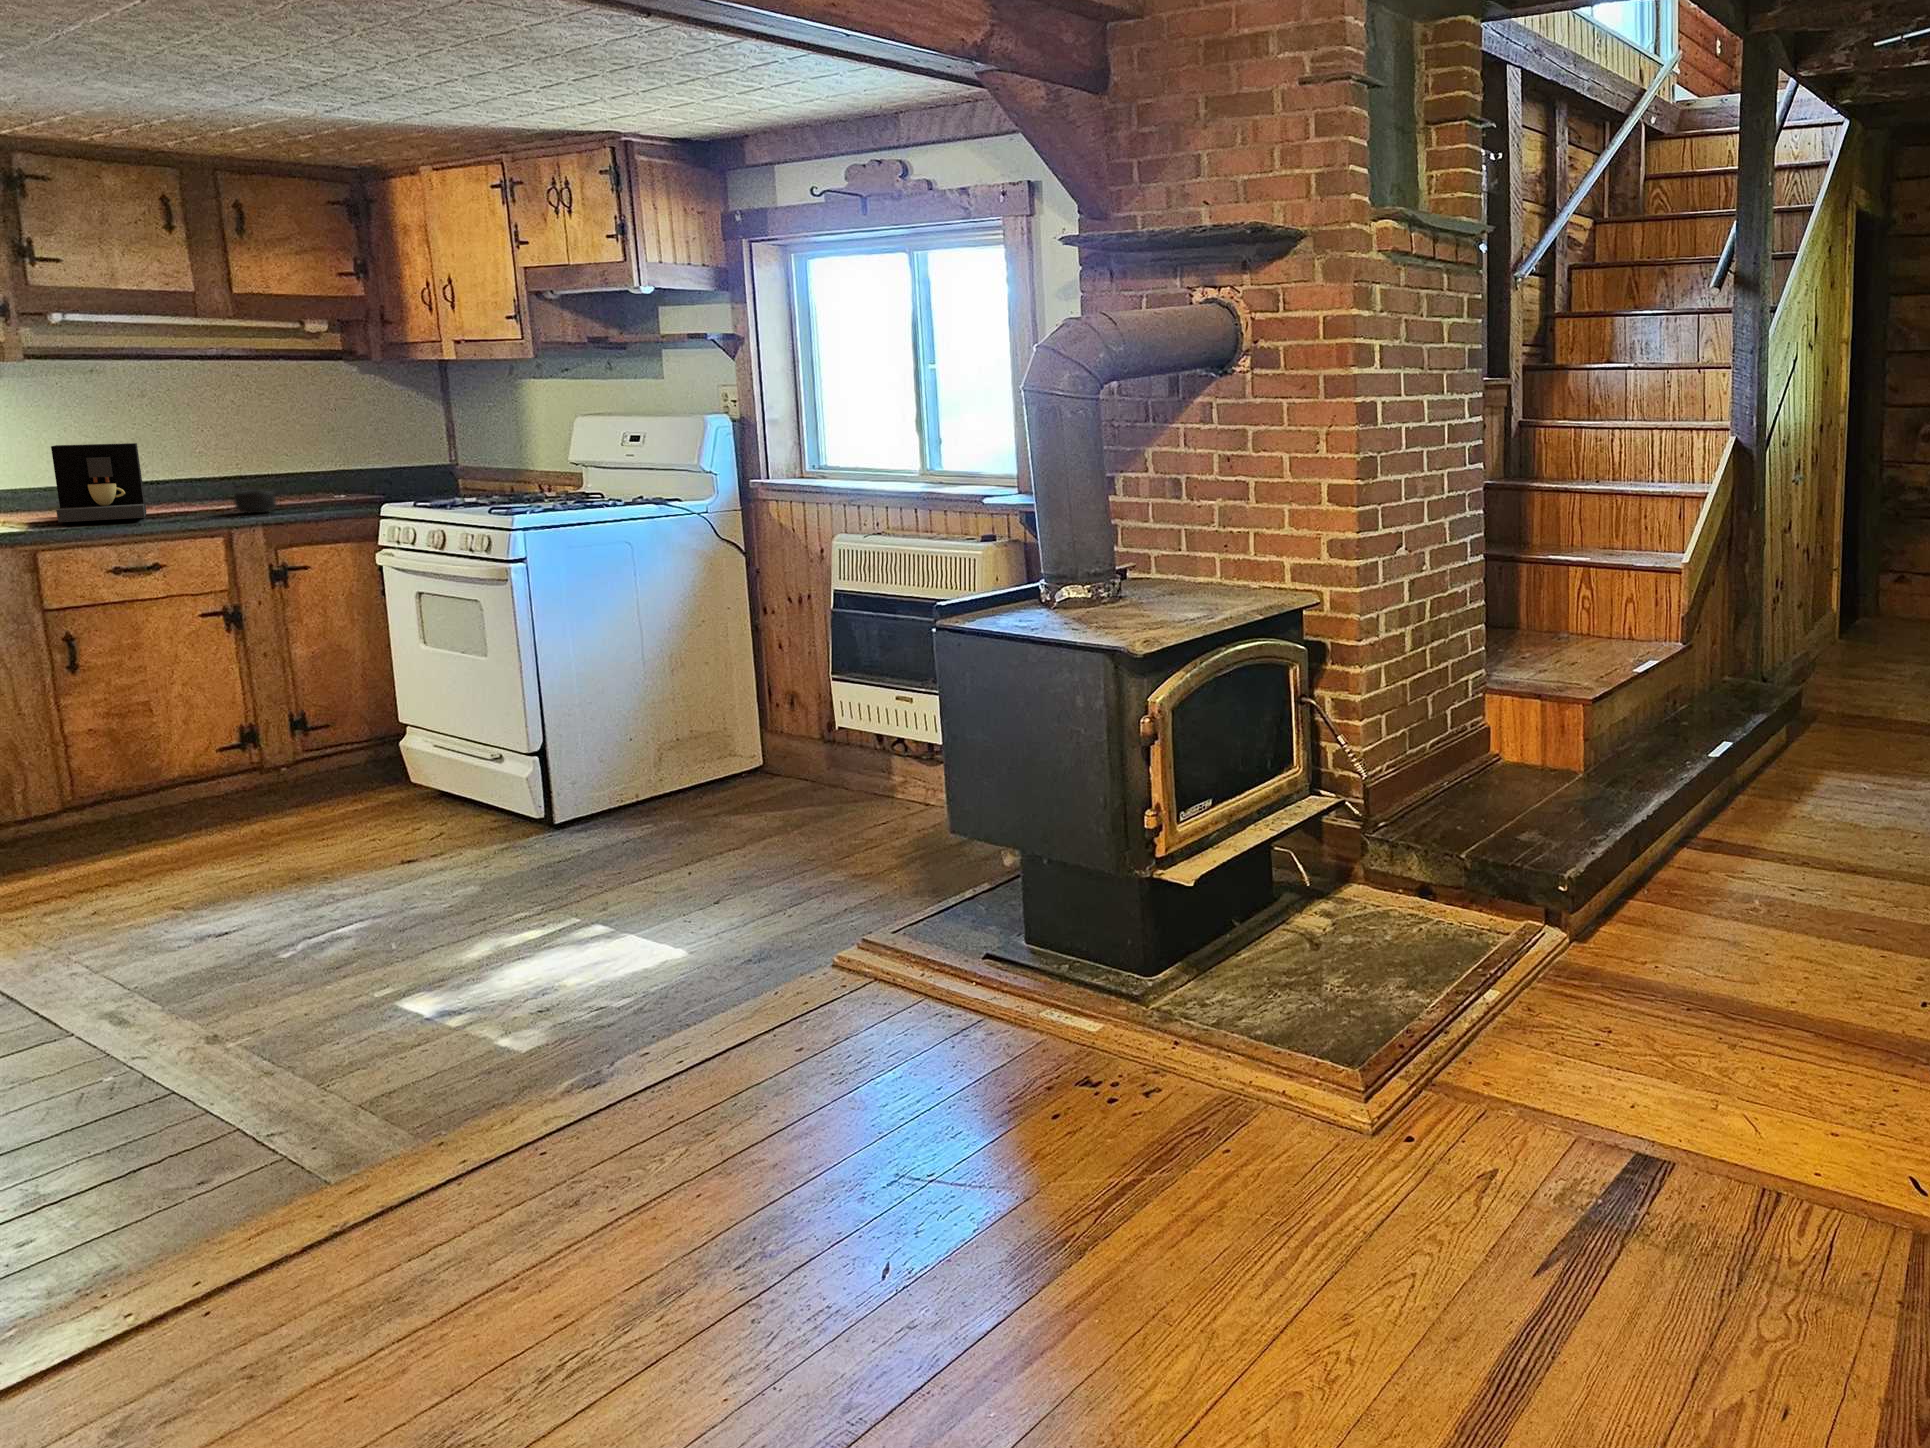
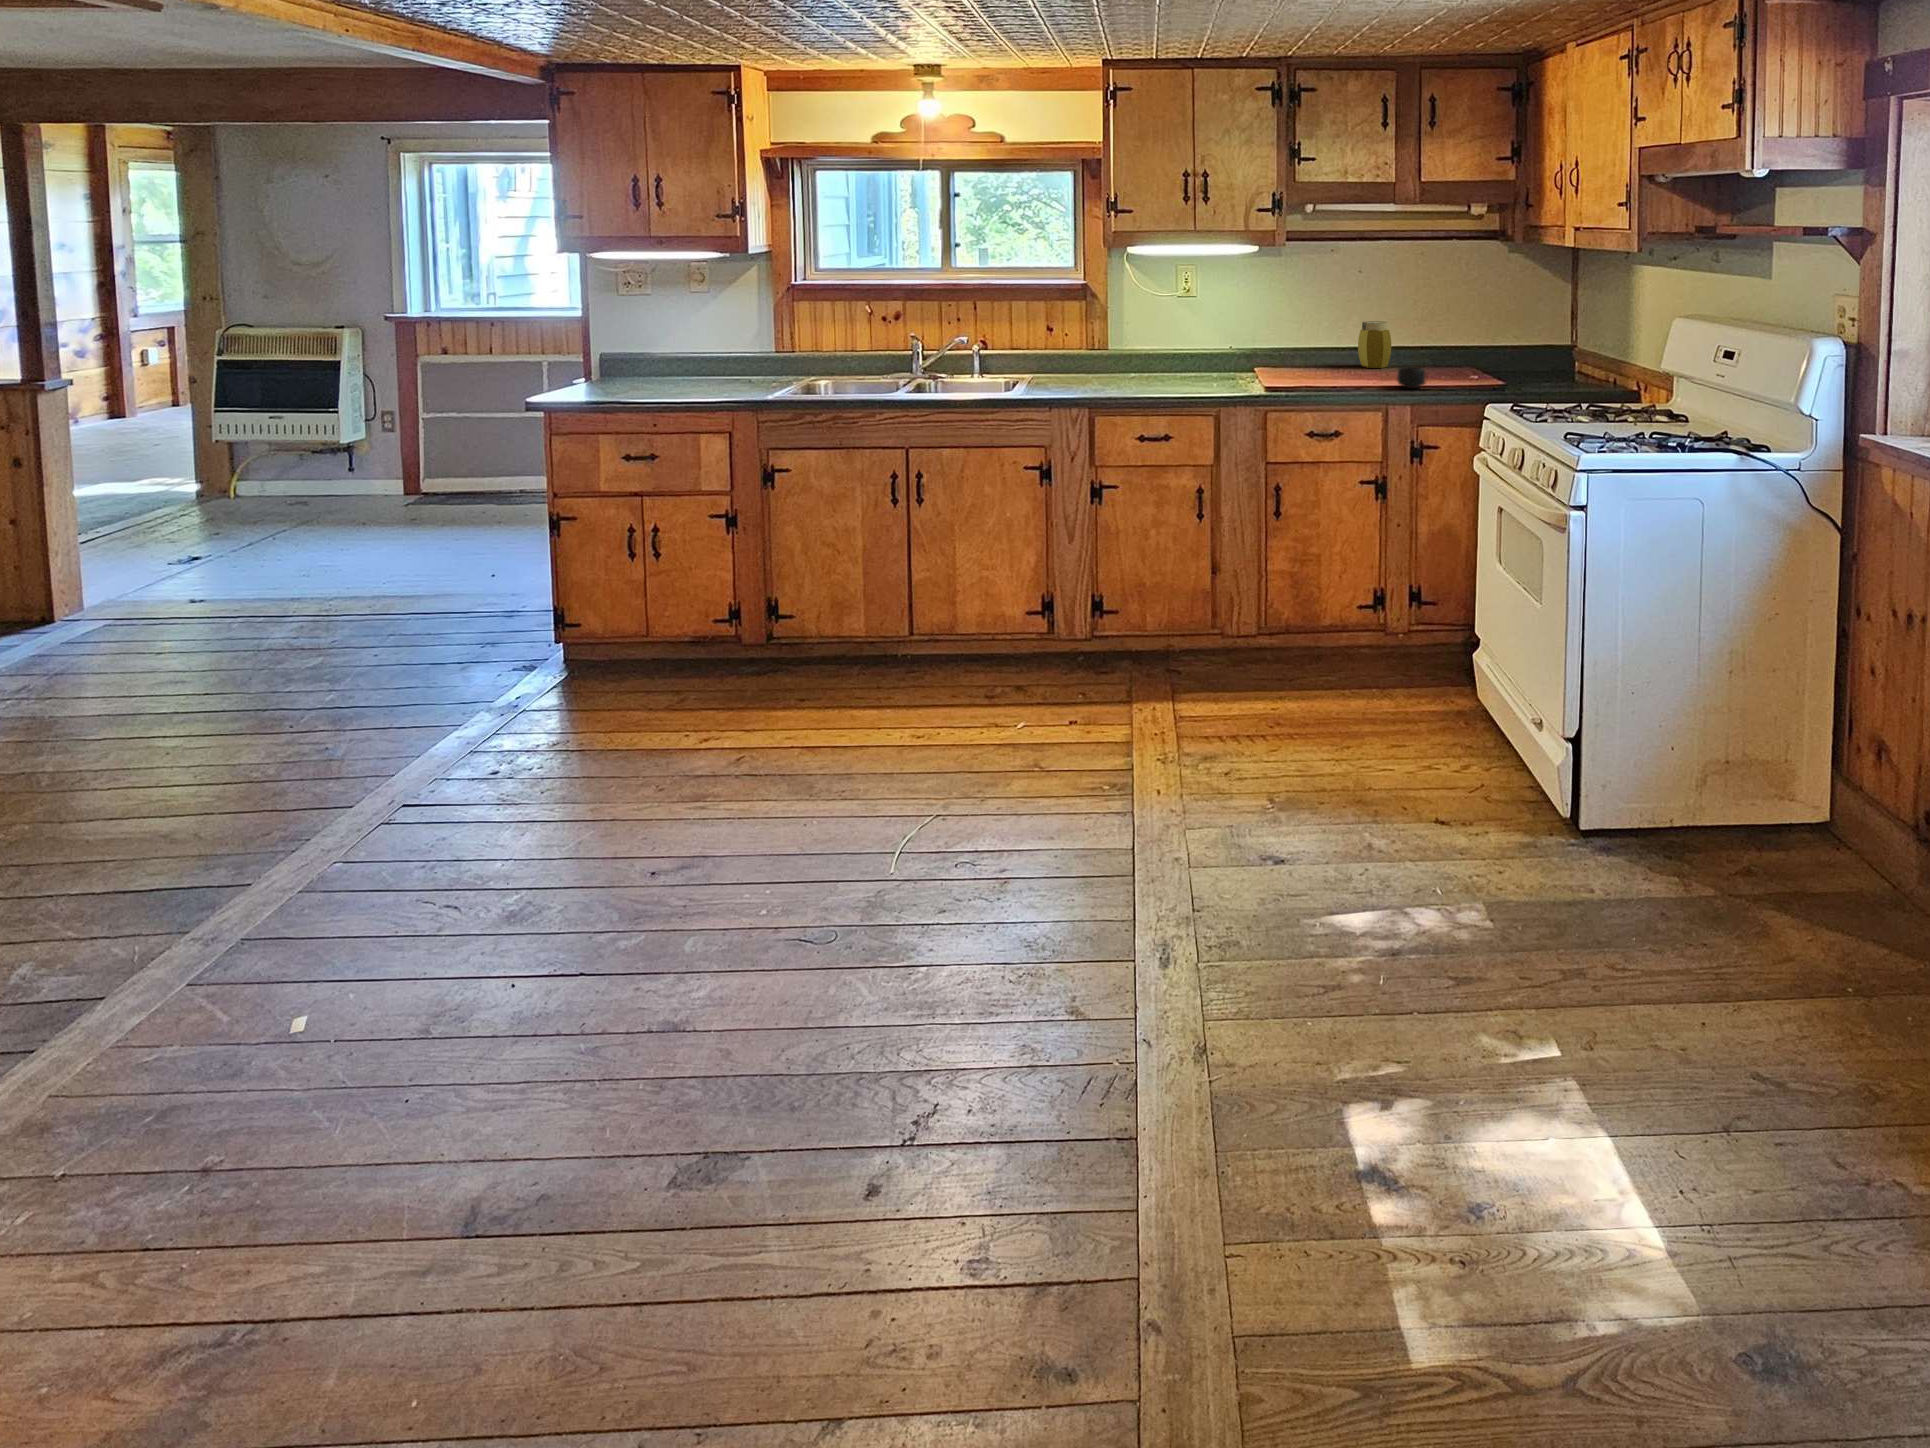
coffee maker: present [51,443,146,522] -> none [1289,315,1350,386]
jar: none [147,452,203,505] -> present [1358,321,1391,368]

